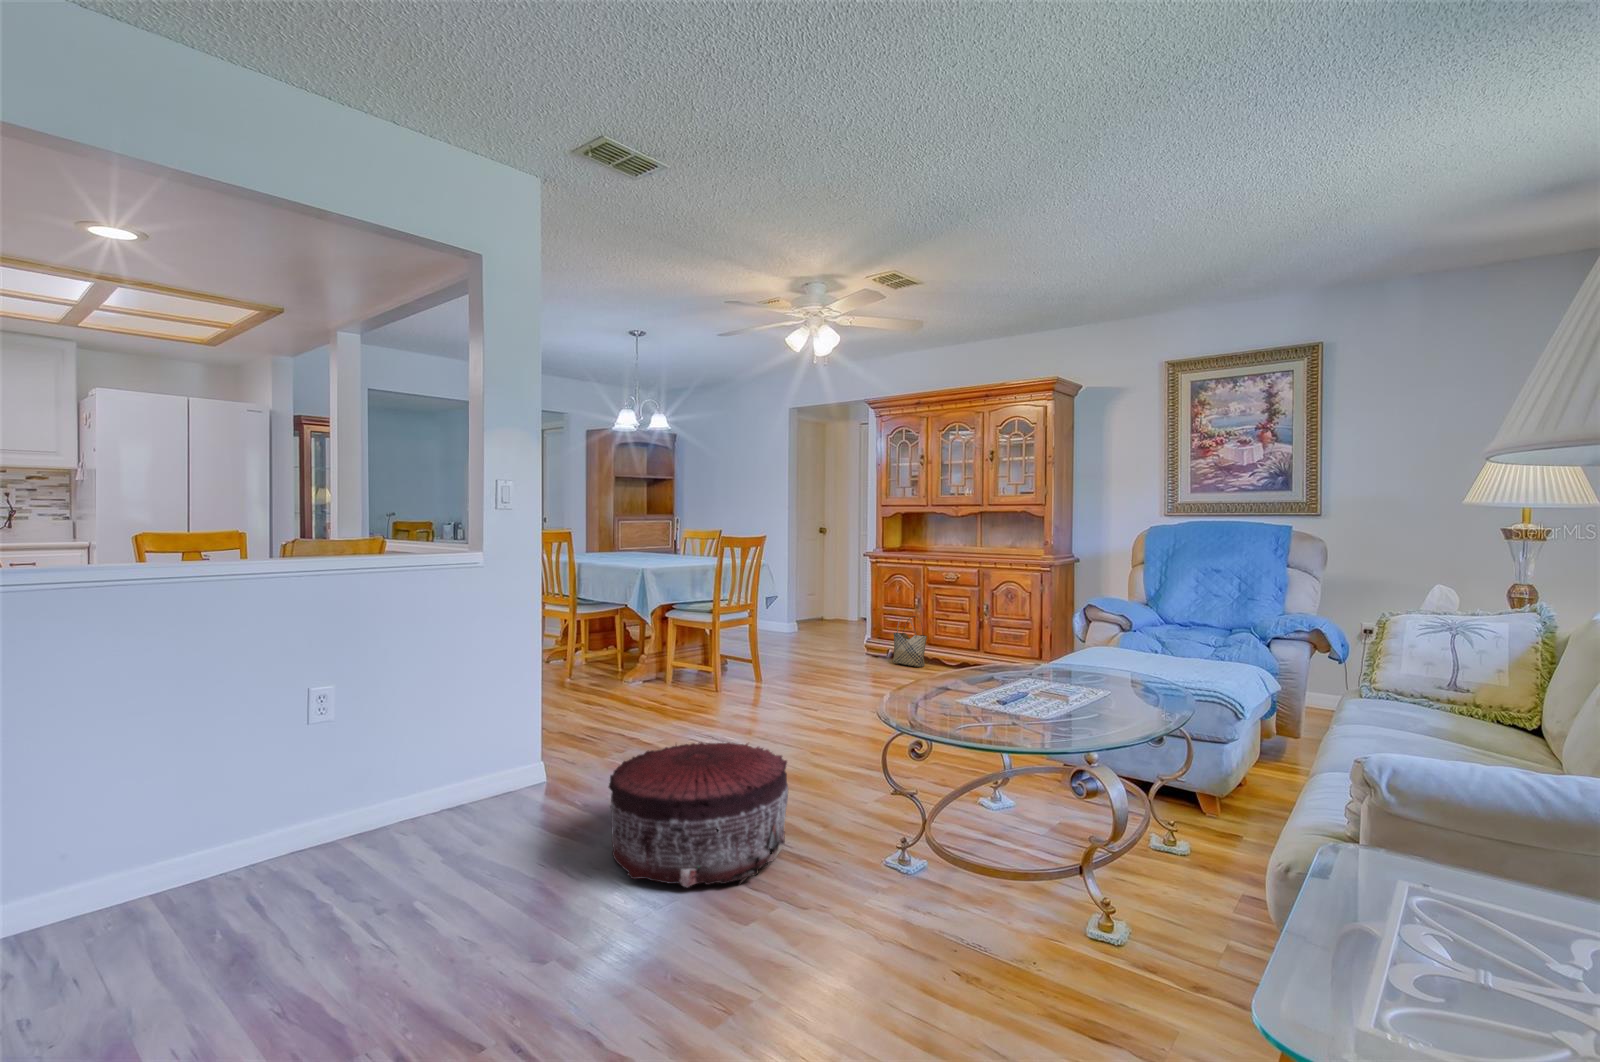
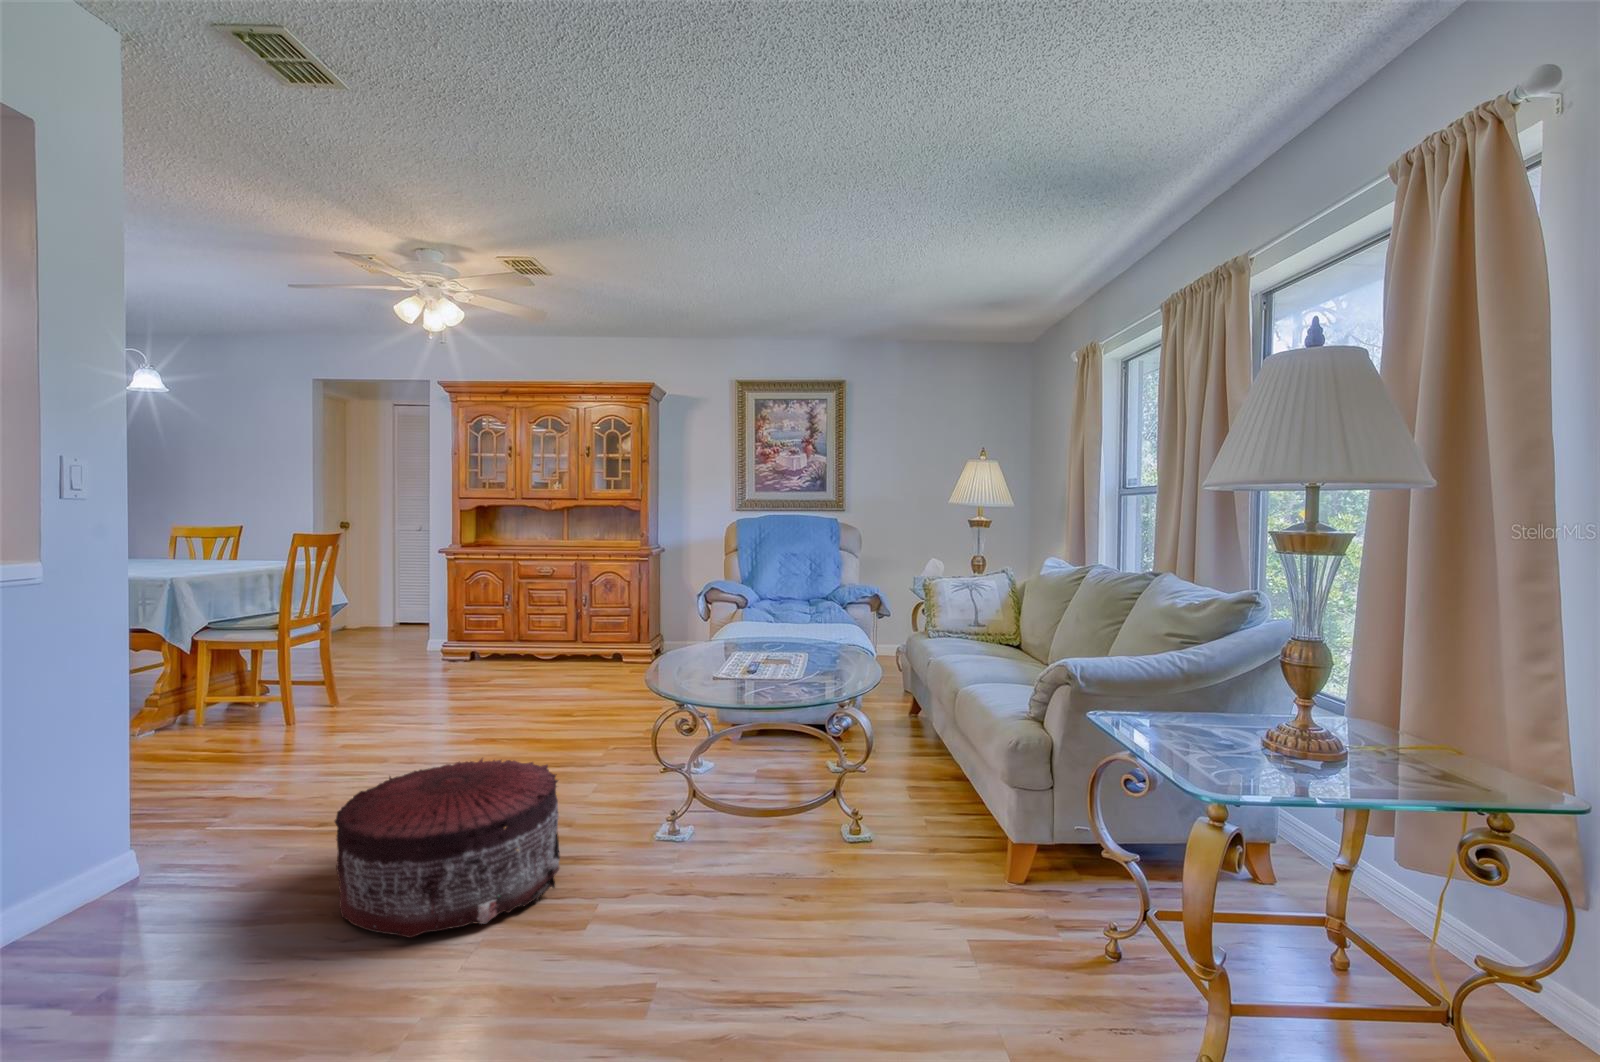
woven basket: present [892,616,927,667] -> none [483,613,523,665]

